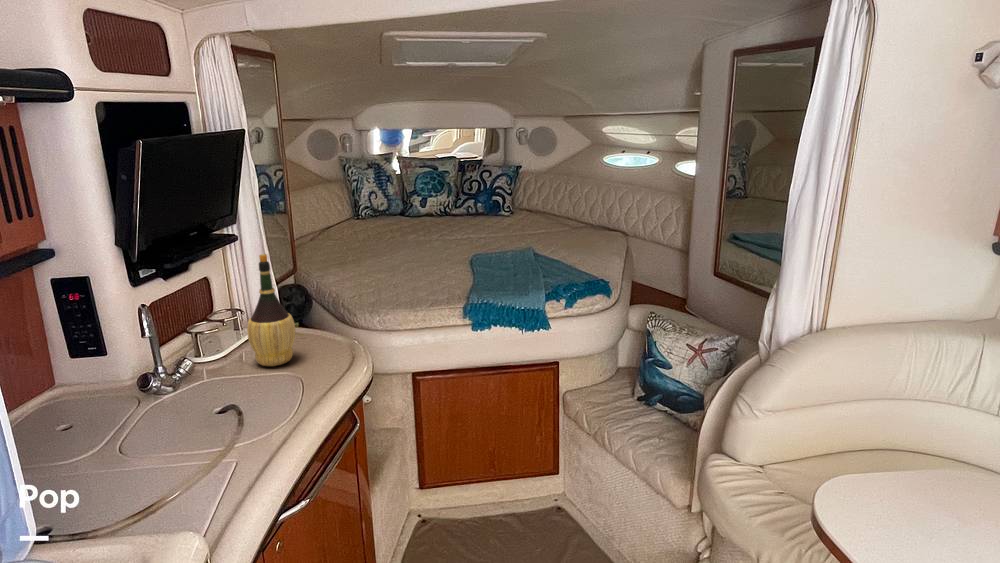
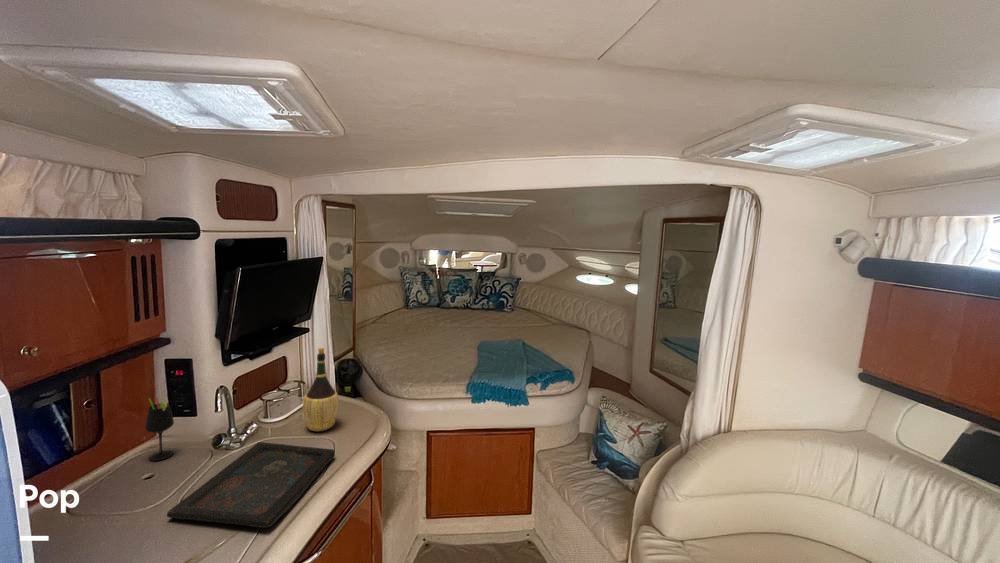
wine glass: none [47,325,88,408] -> present [145,398,174,461]
tray: none [113,380,305,460] -> present [167,442,335,528]

